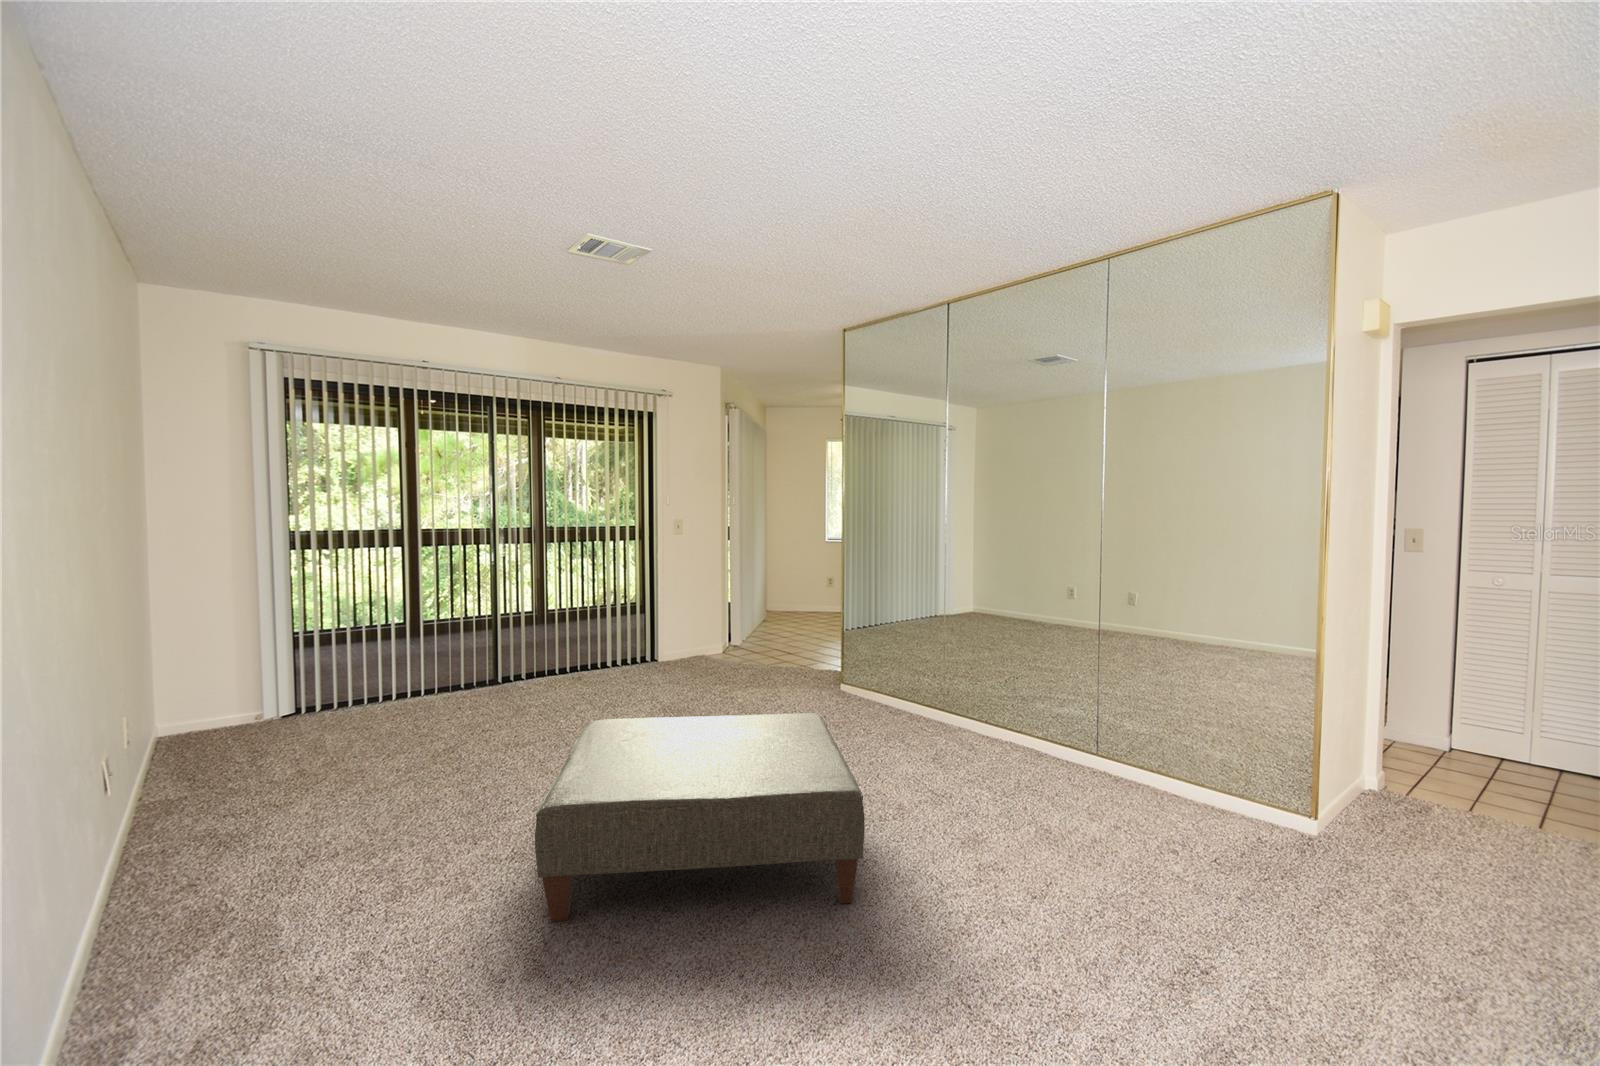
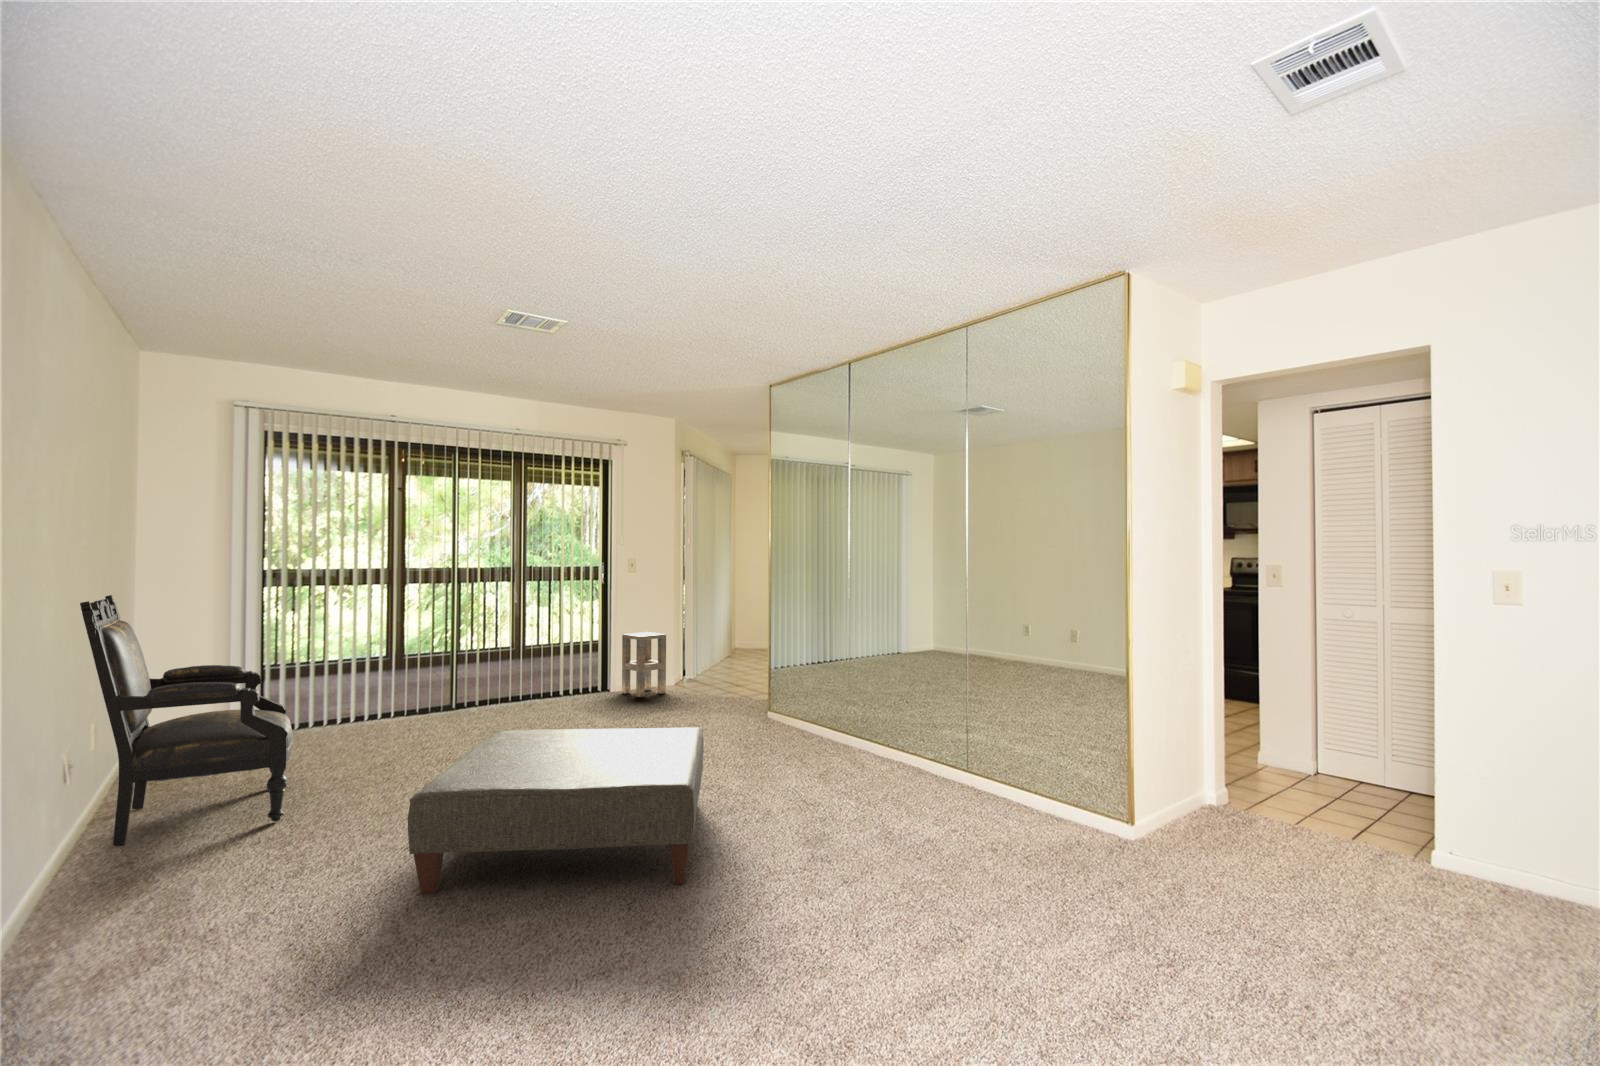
armchair: none [113,570,359,863] -> present [80,595,293,846]
side table: none [671,597,719,668] -> present [622,632,666,697]

